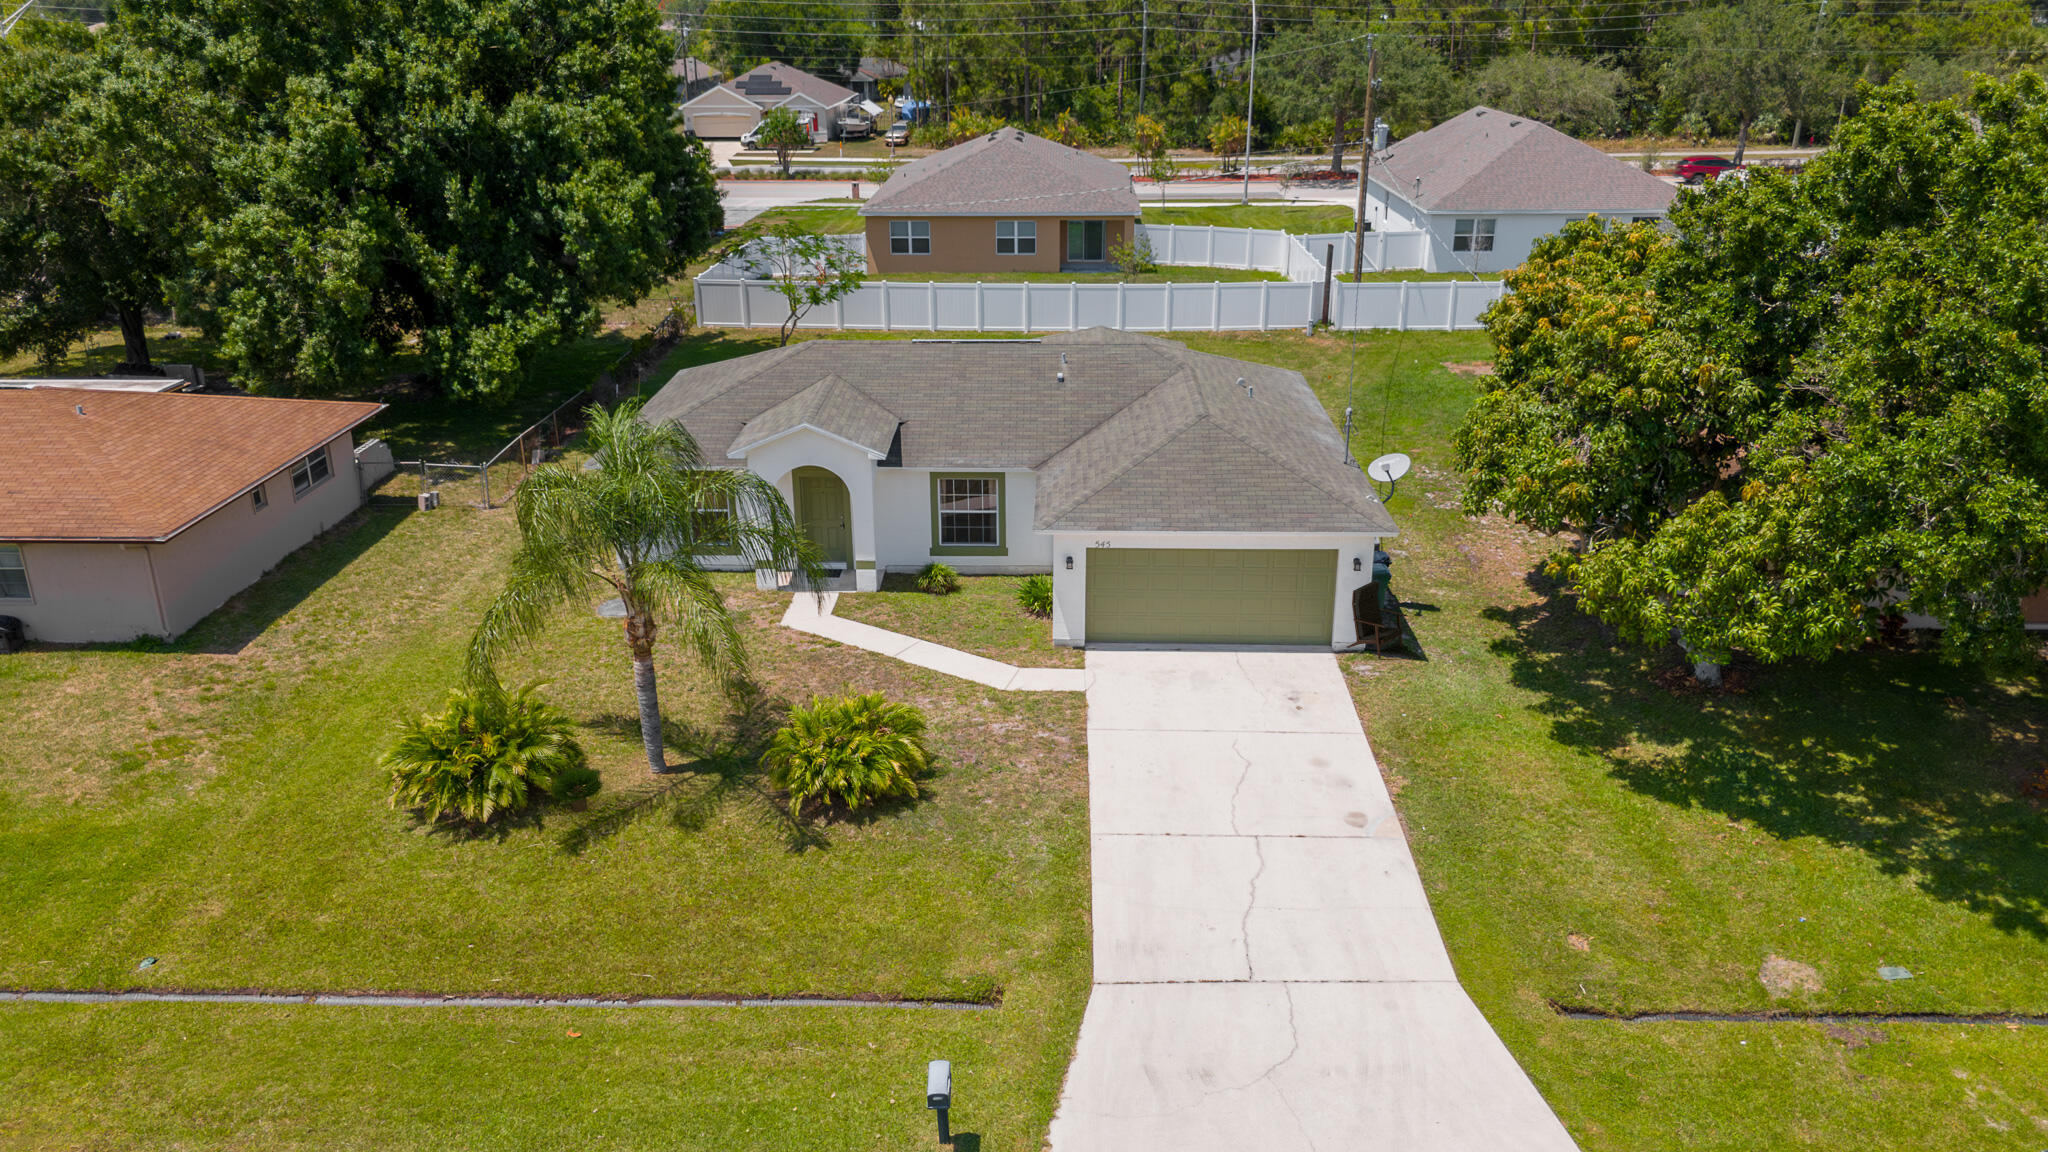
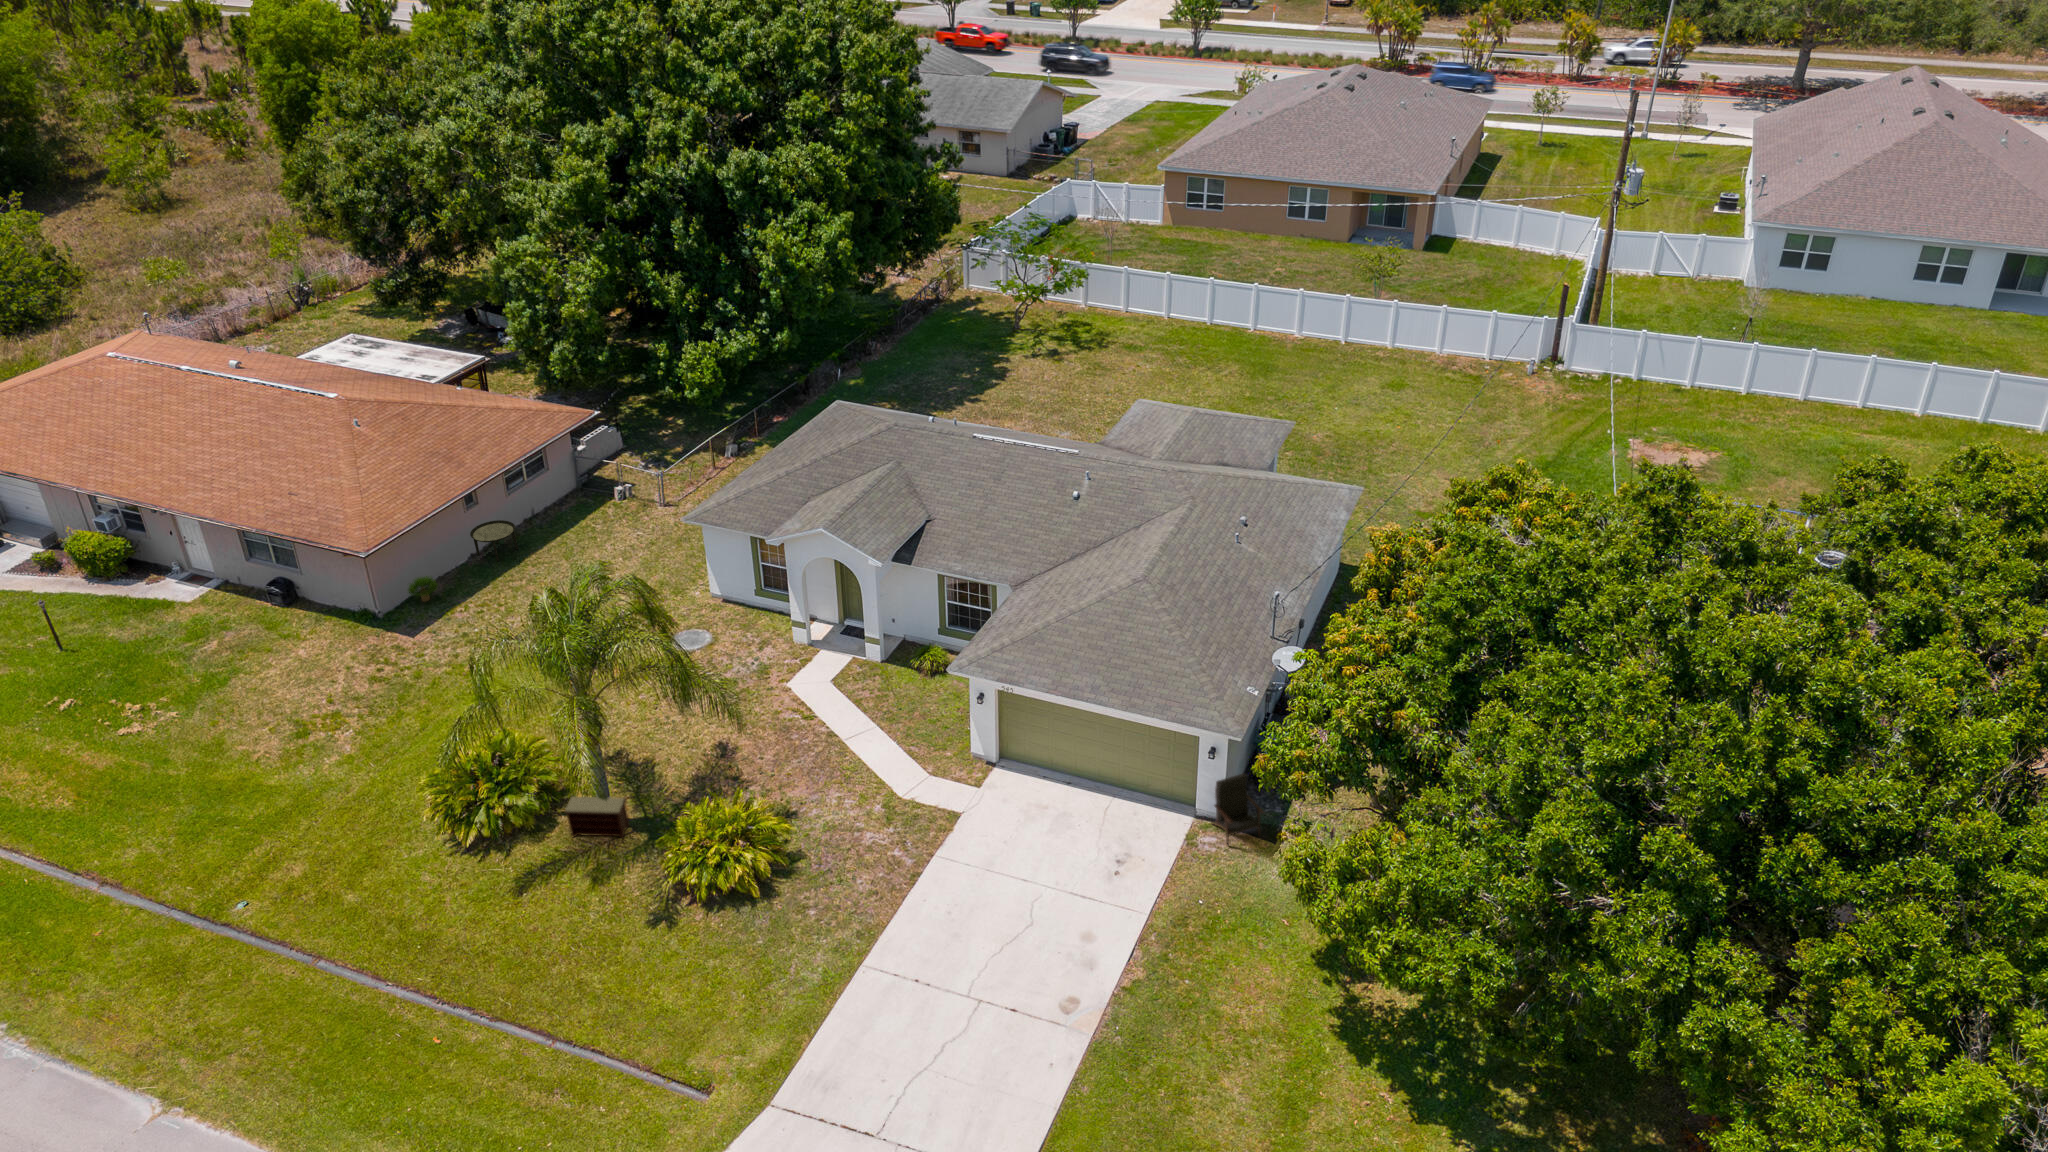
round table: none [247,539,312,587] -> present [470,520,518,561]
bench: none [616,725,698,792] -> present [565,797,629,838]
potted plant: present [552,767,603,812] -> present [408,576,438,601]

